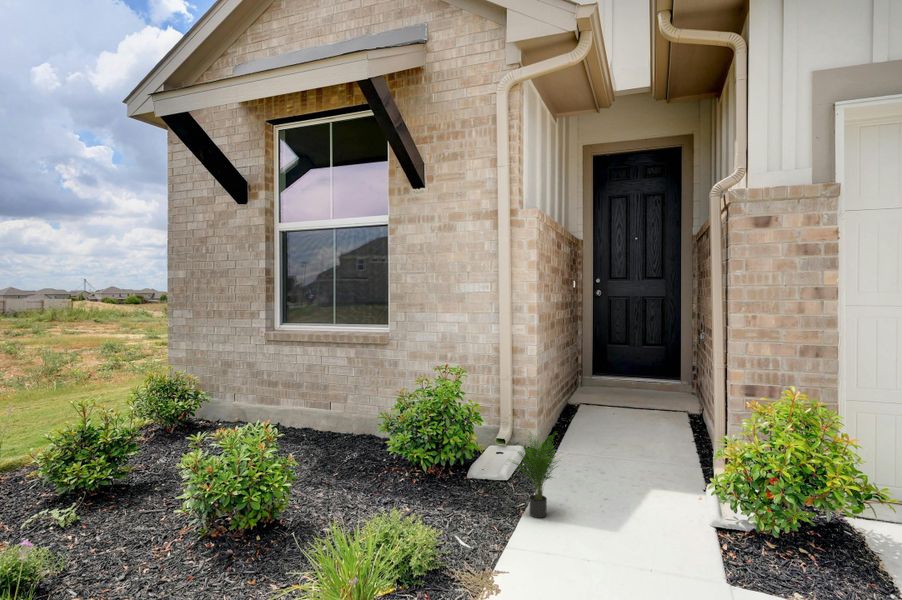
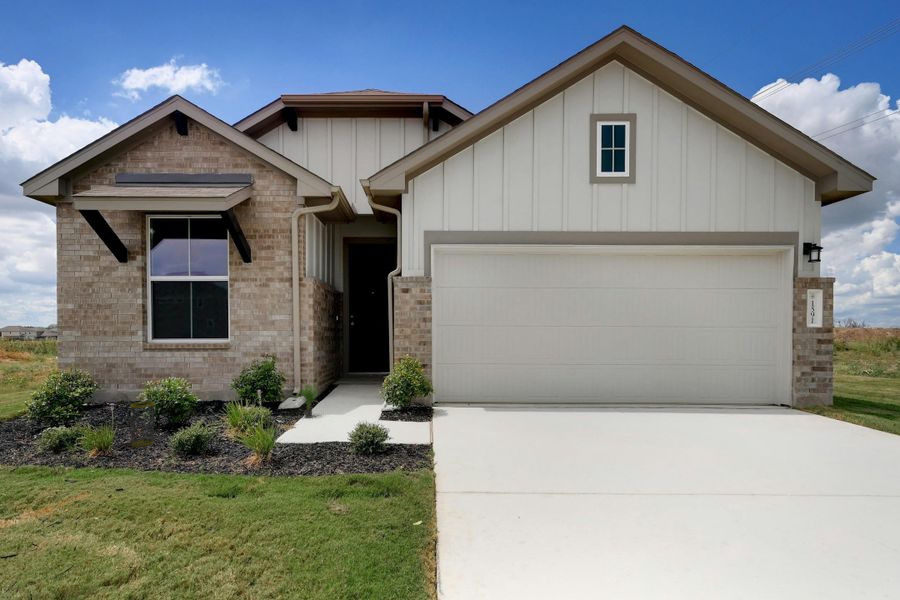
trash can: none [132,465,188,584] -> present [131,402,154,447]

